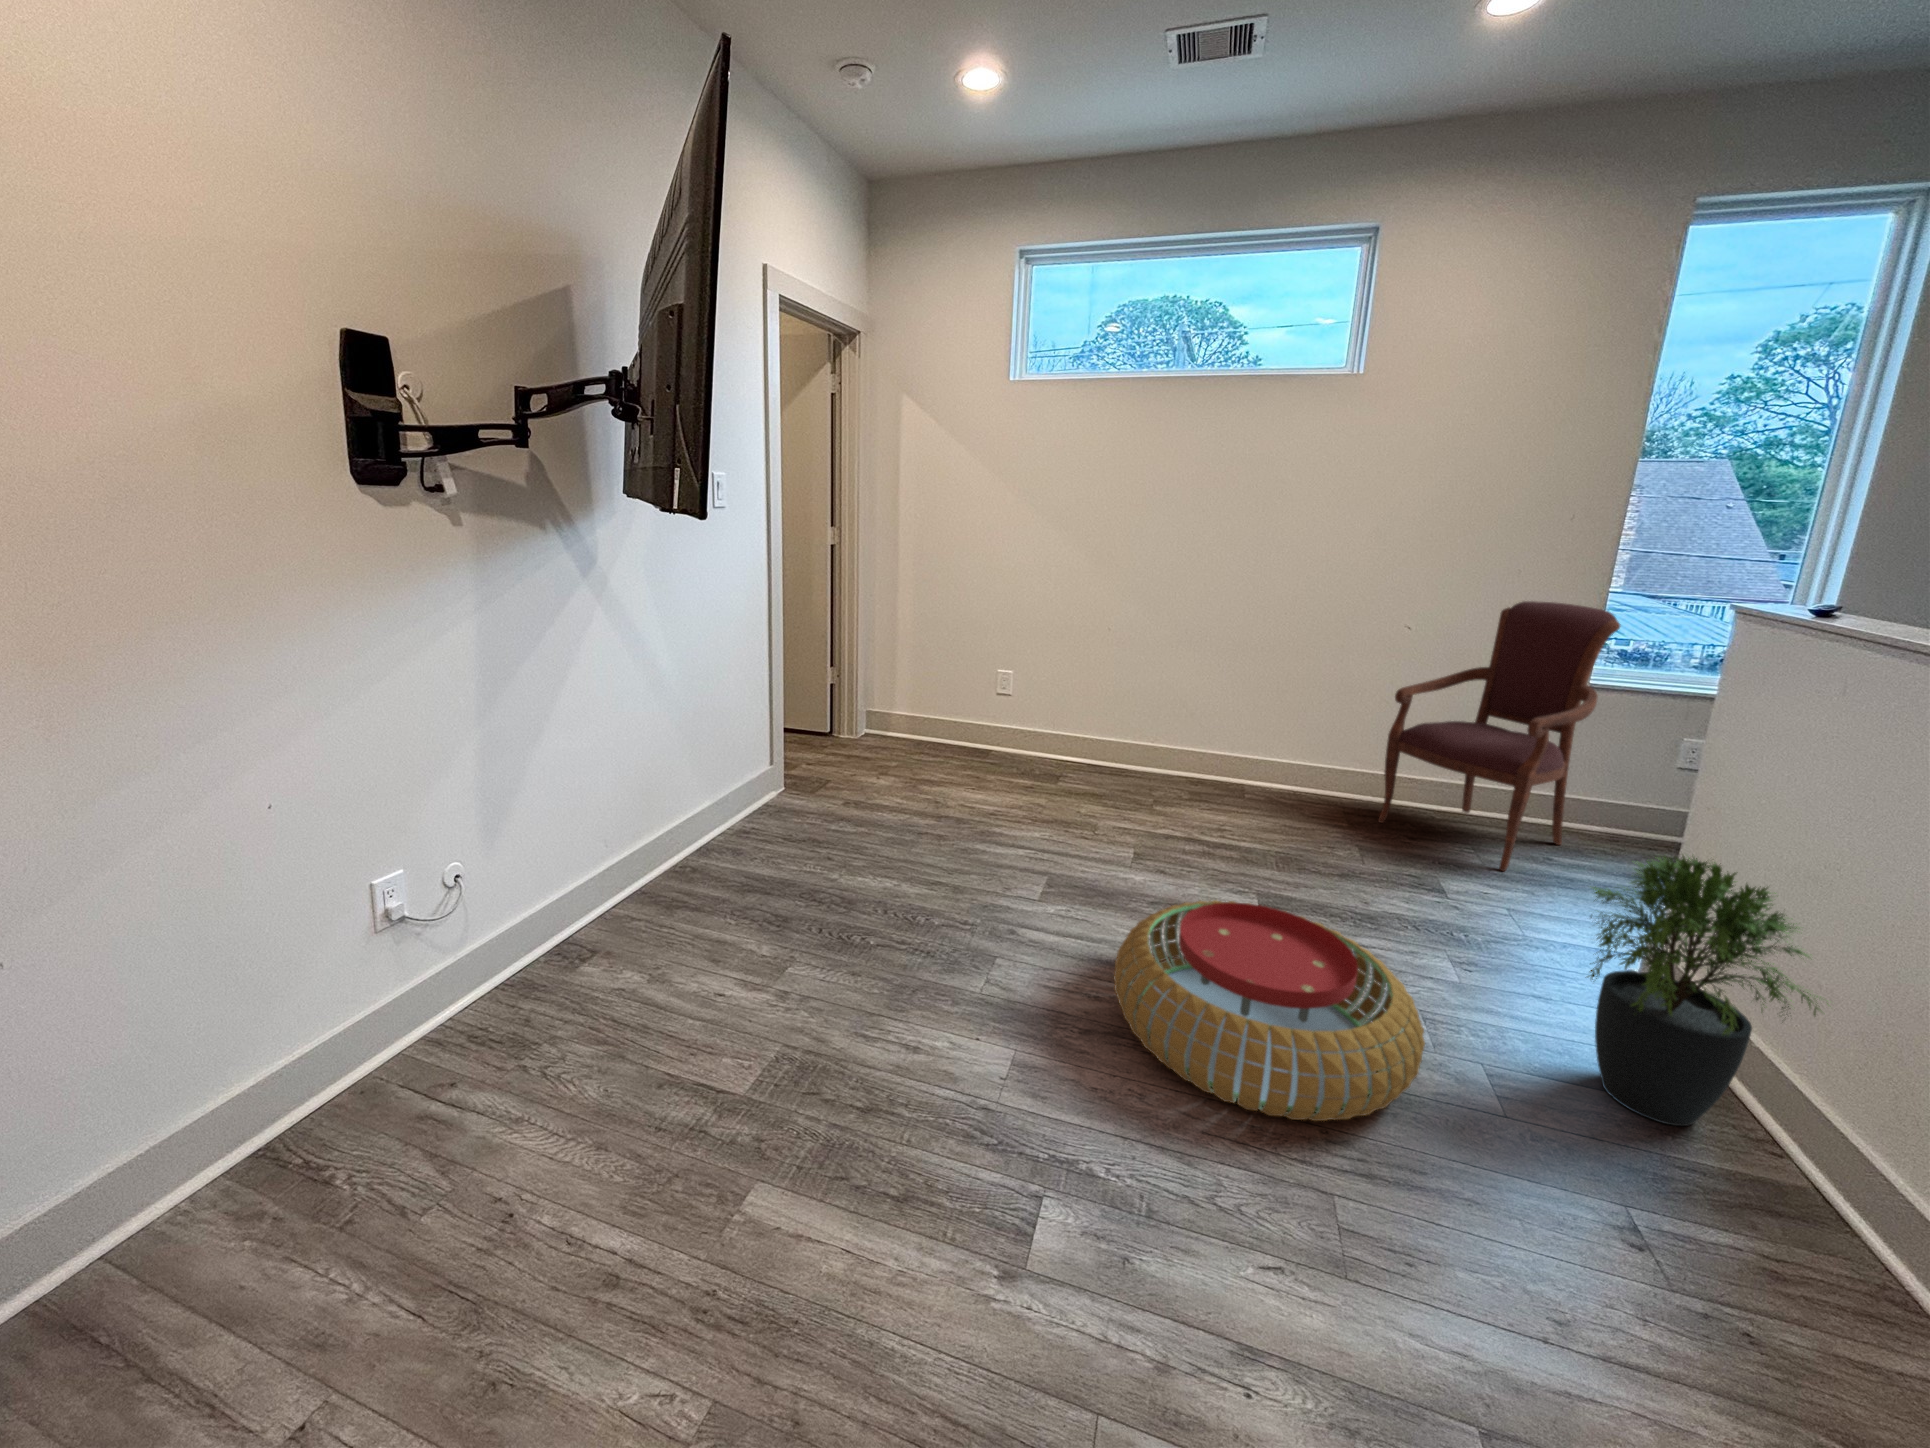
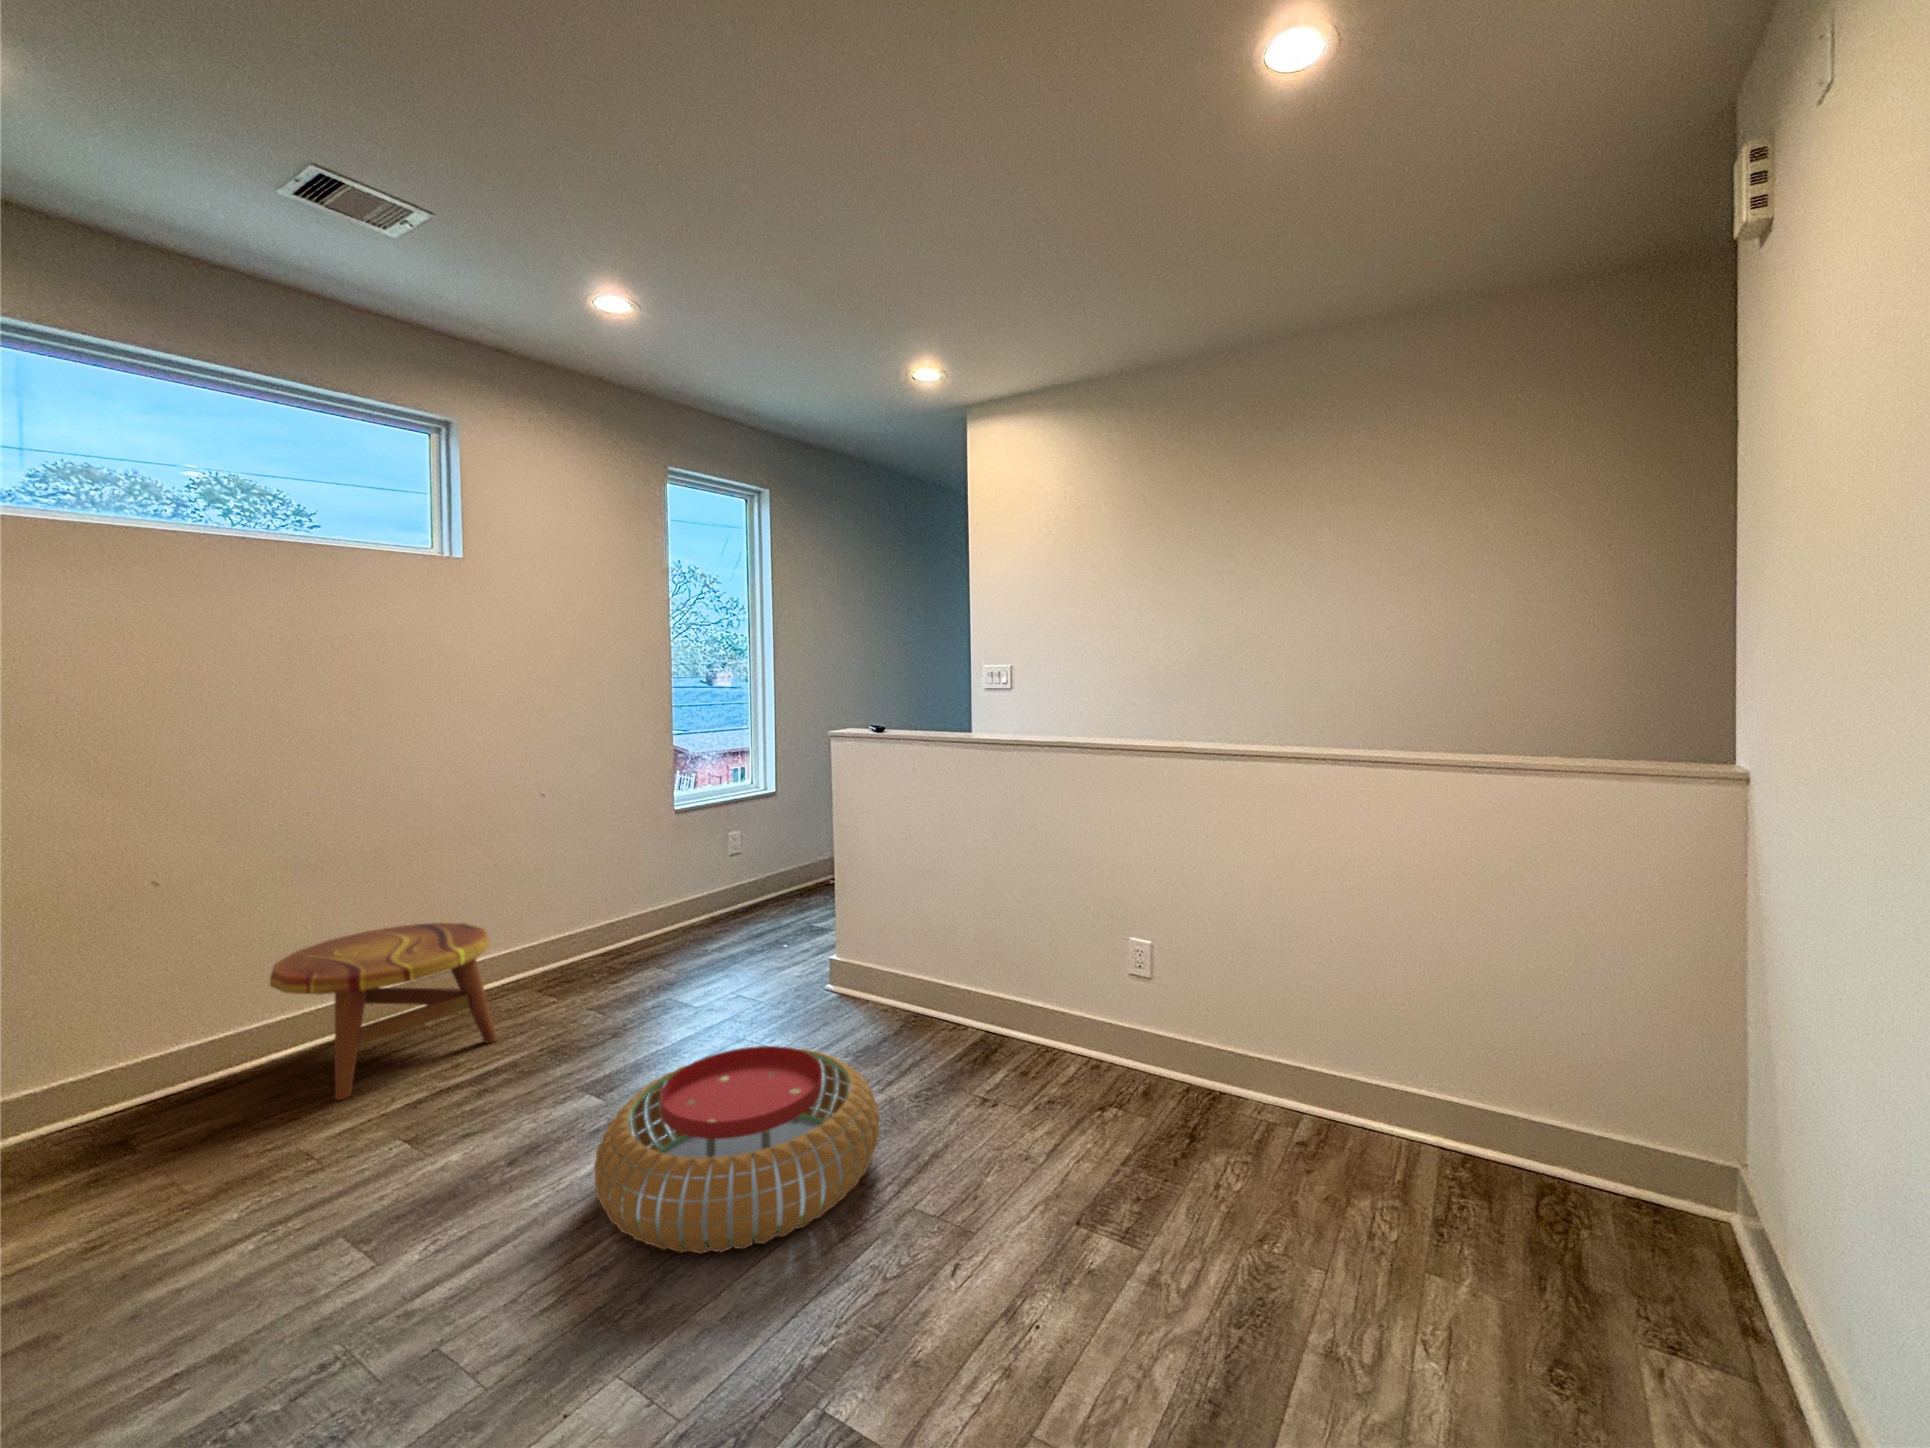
armchair: present [1378,601,1620,871] -> none [572,747,712,983]
side table: none [1139,706,1287,830] -> present [270,923,498,1100]
potted plant: present [1587,855,1822,1126] -> none [858,875,970,1054]

